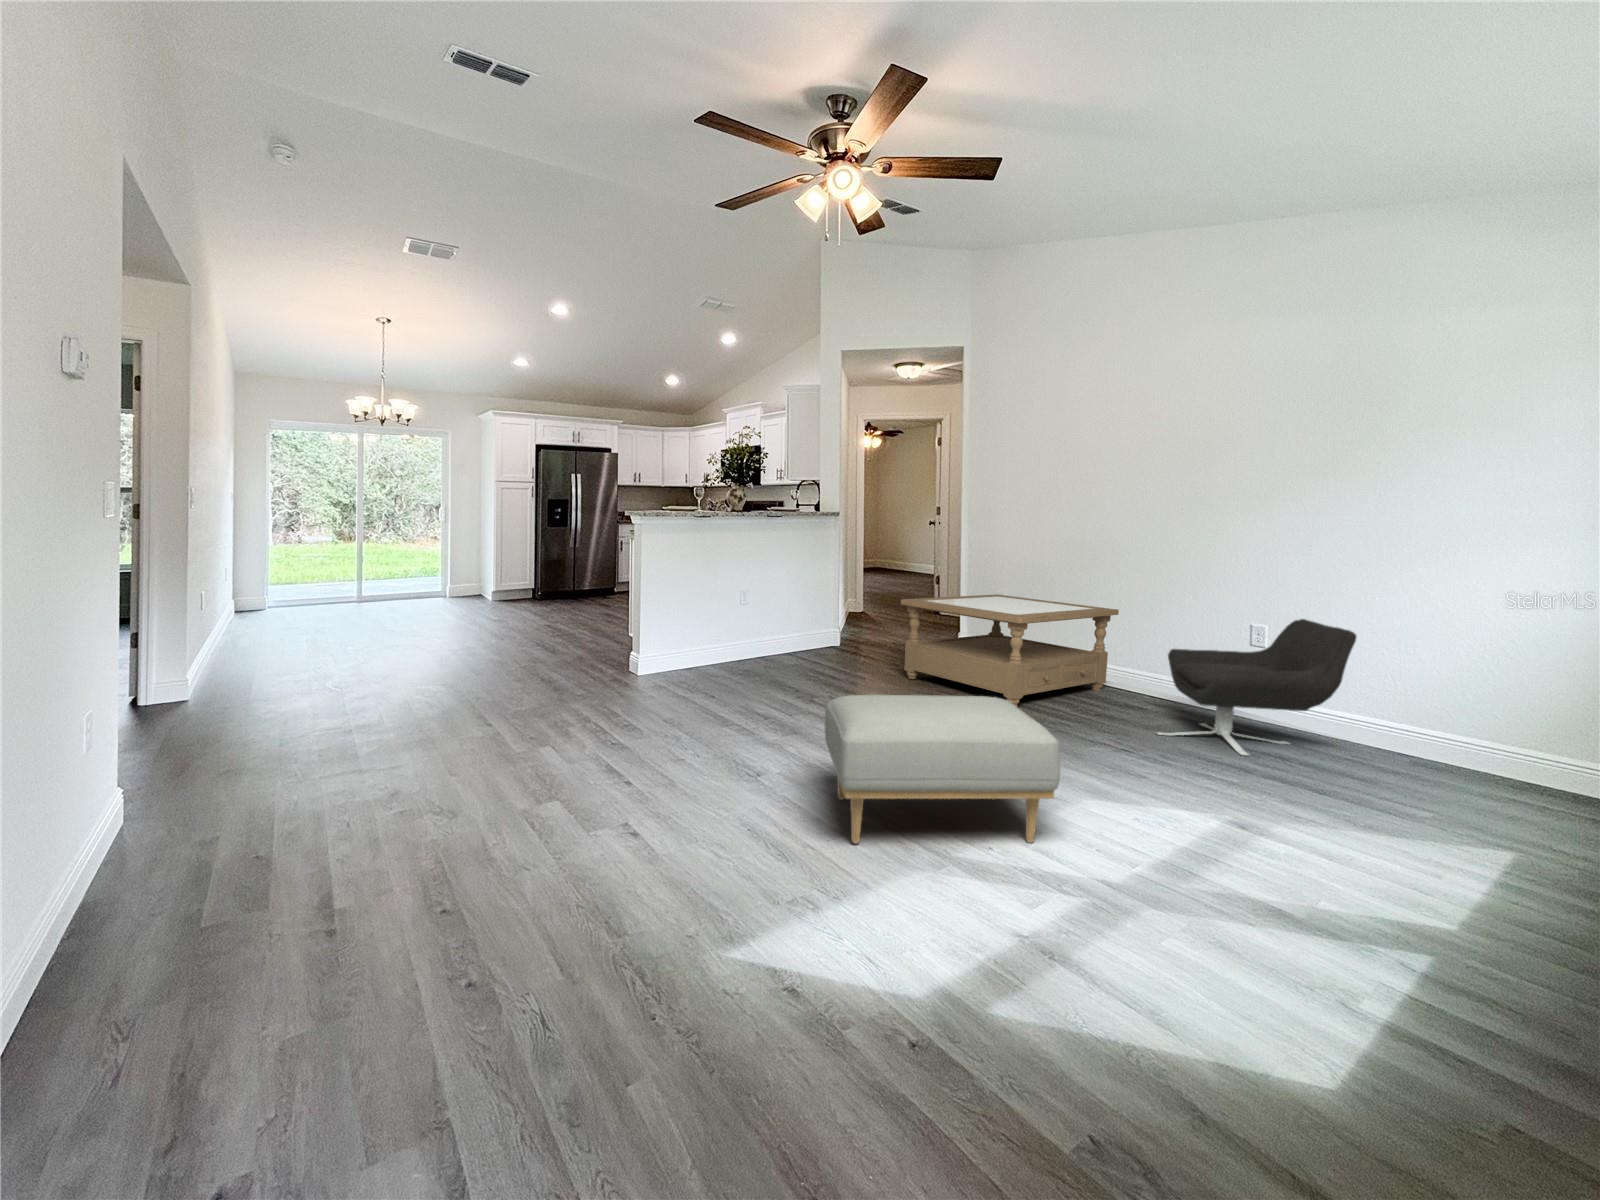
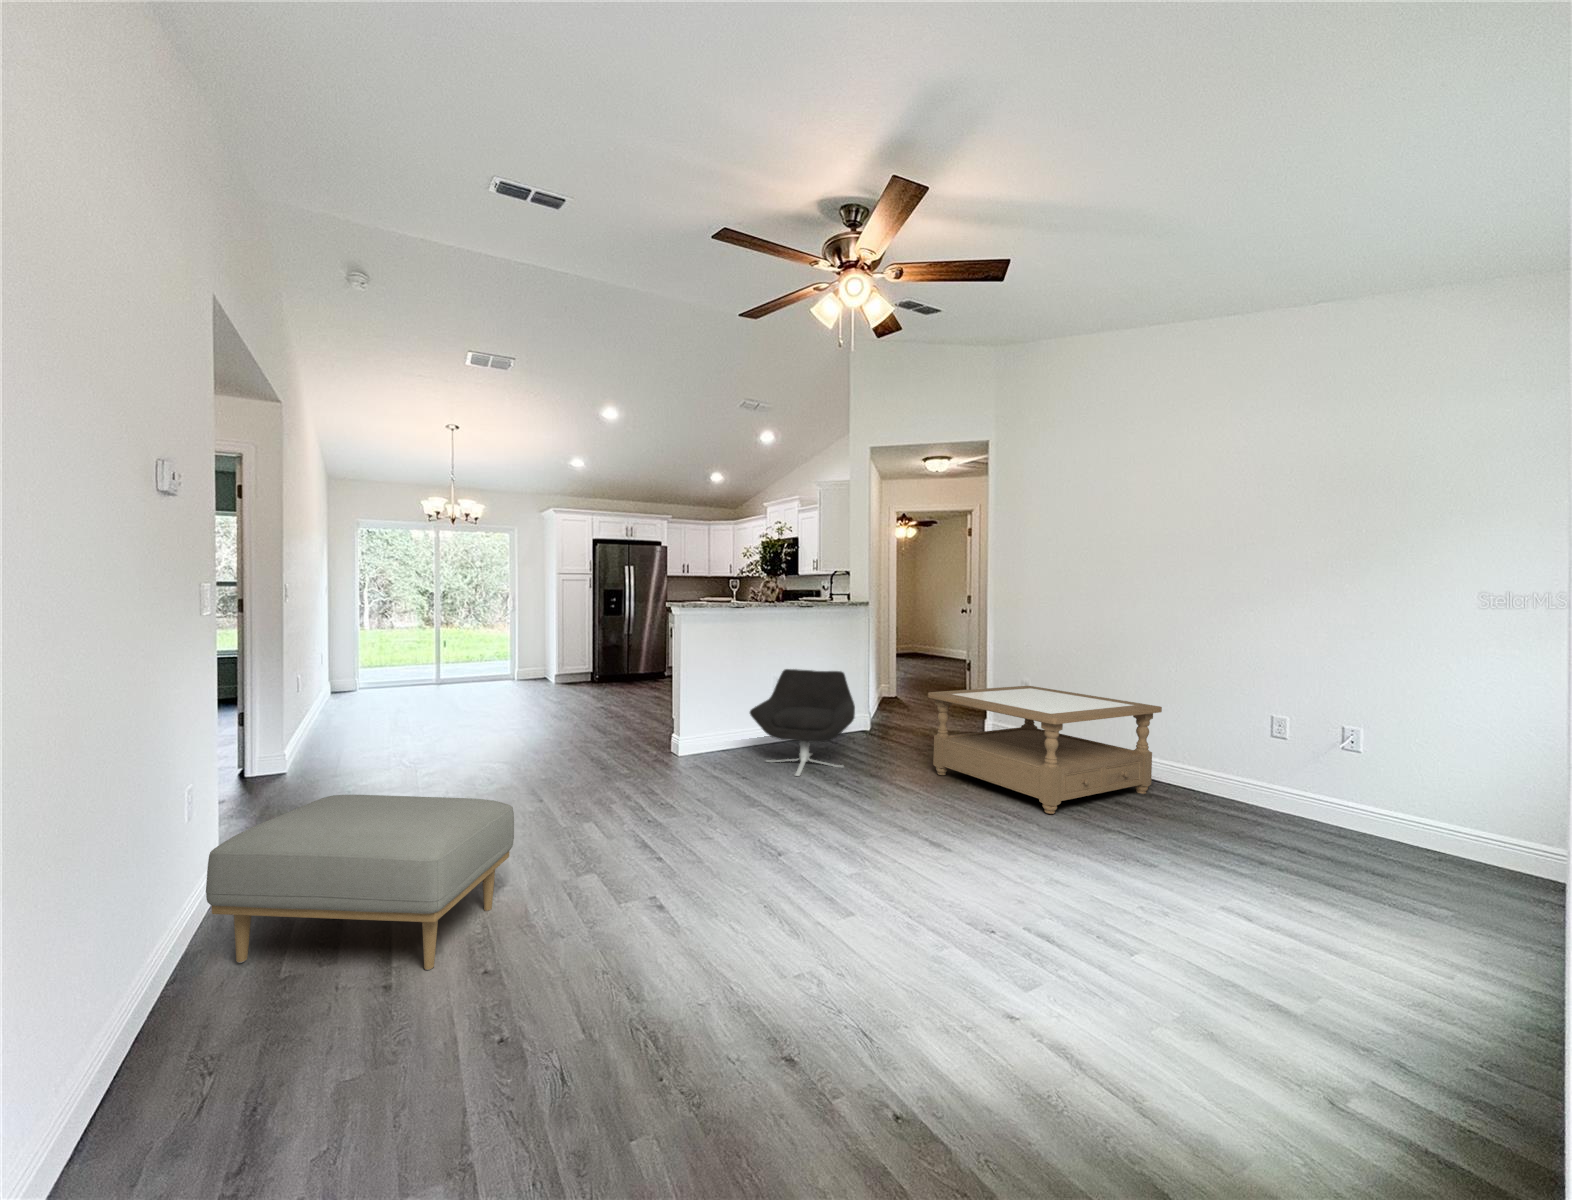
lounge chair: present [1157,619,1356,755] -> present [750,669,855,776]
ottoman: present [825,695,1060,843] -> present [206,795,514,970]

